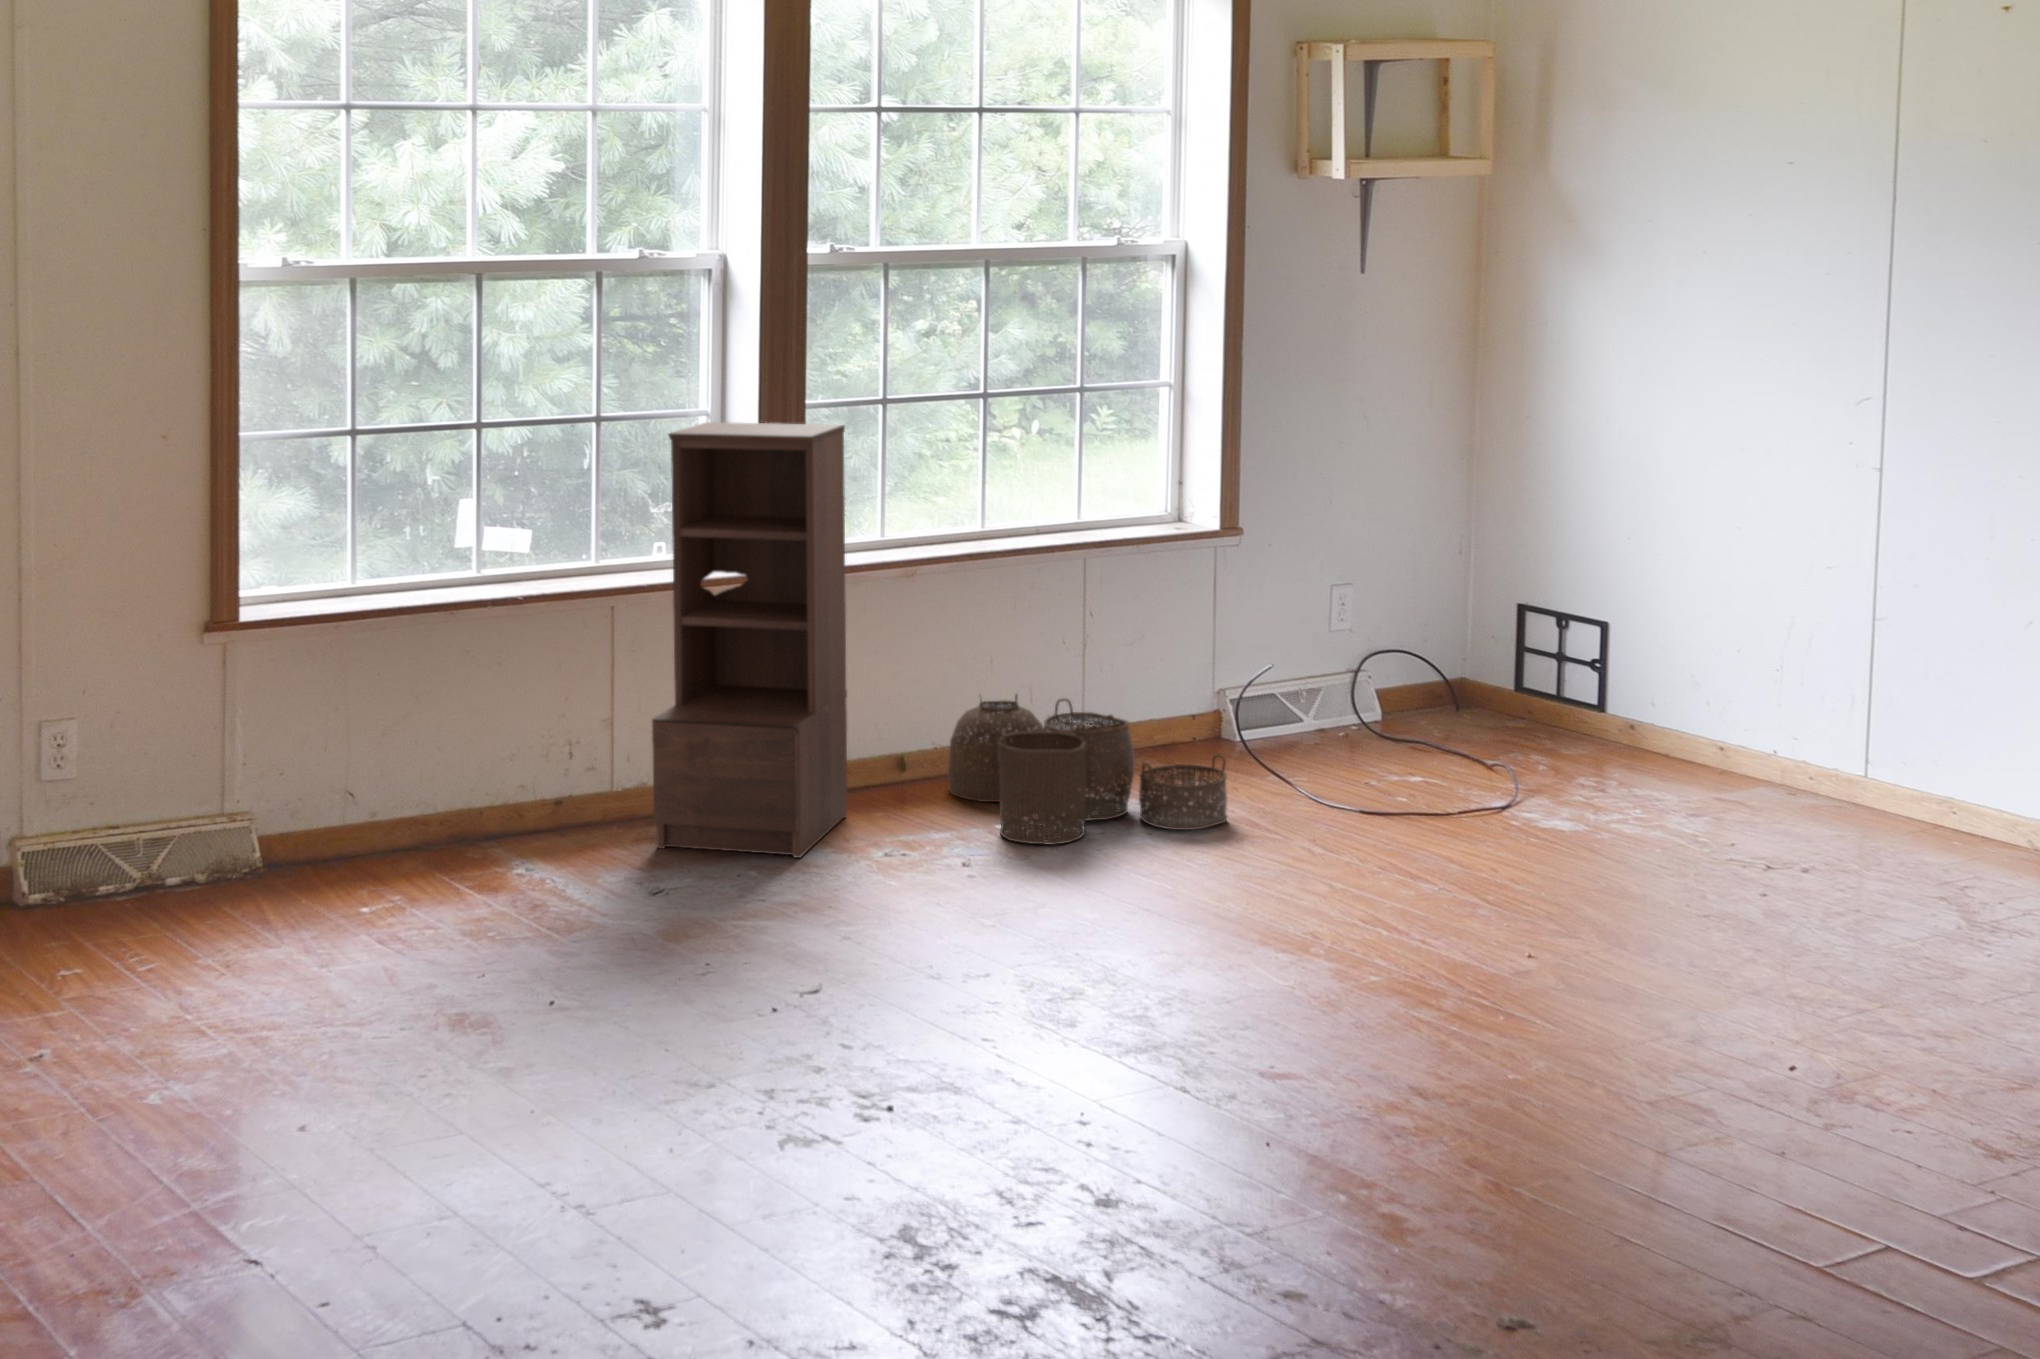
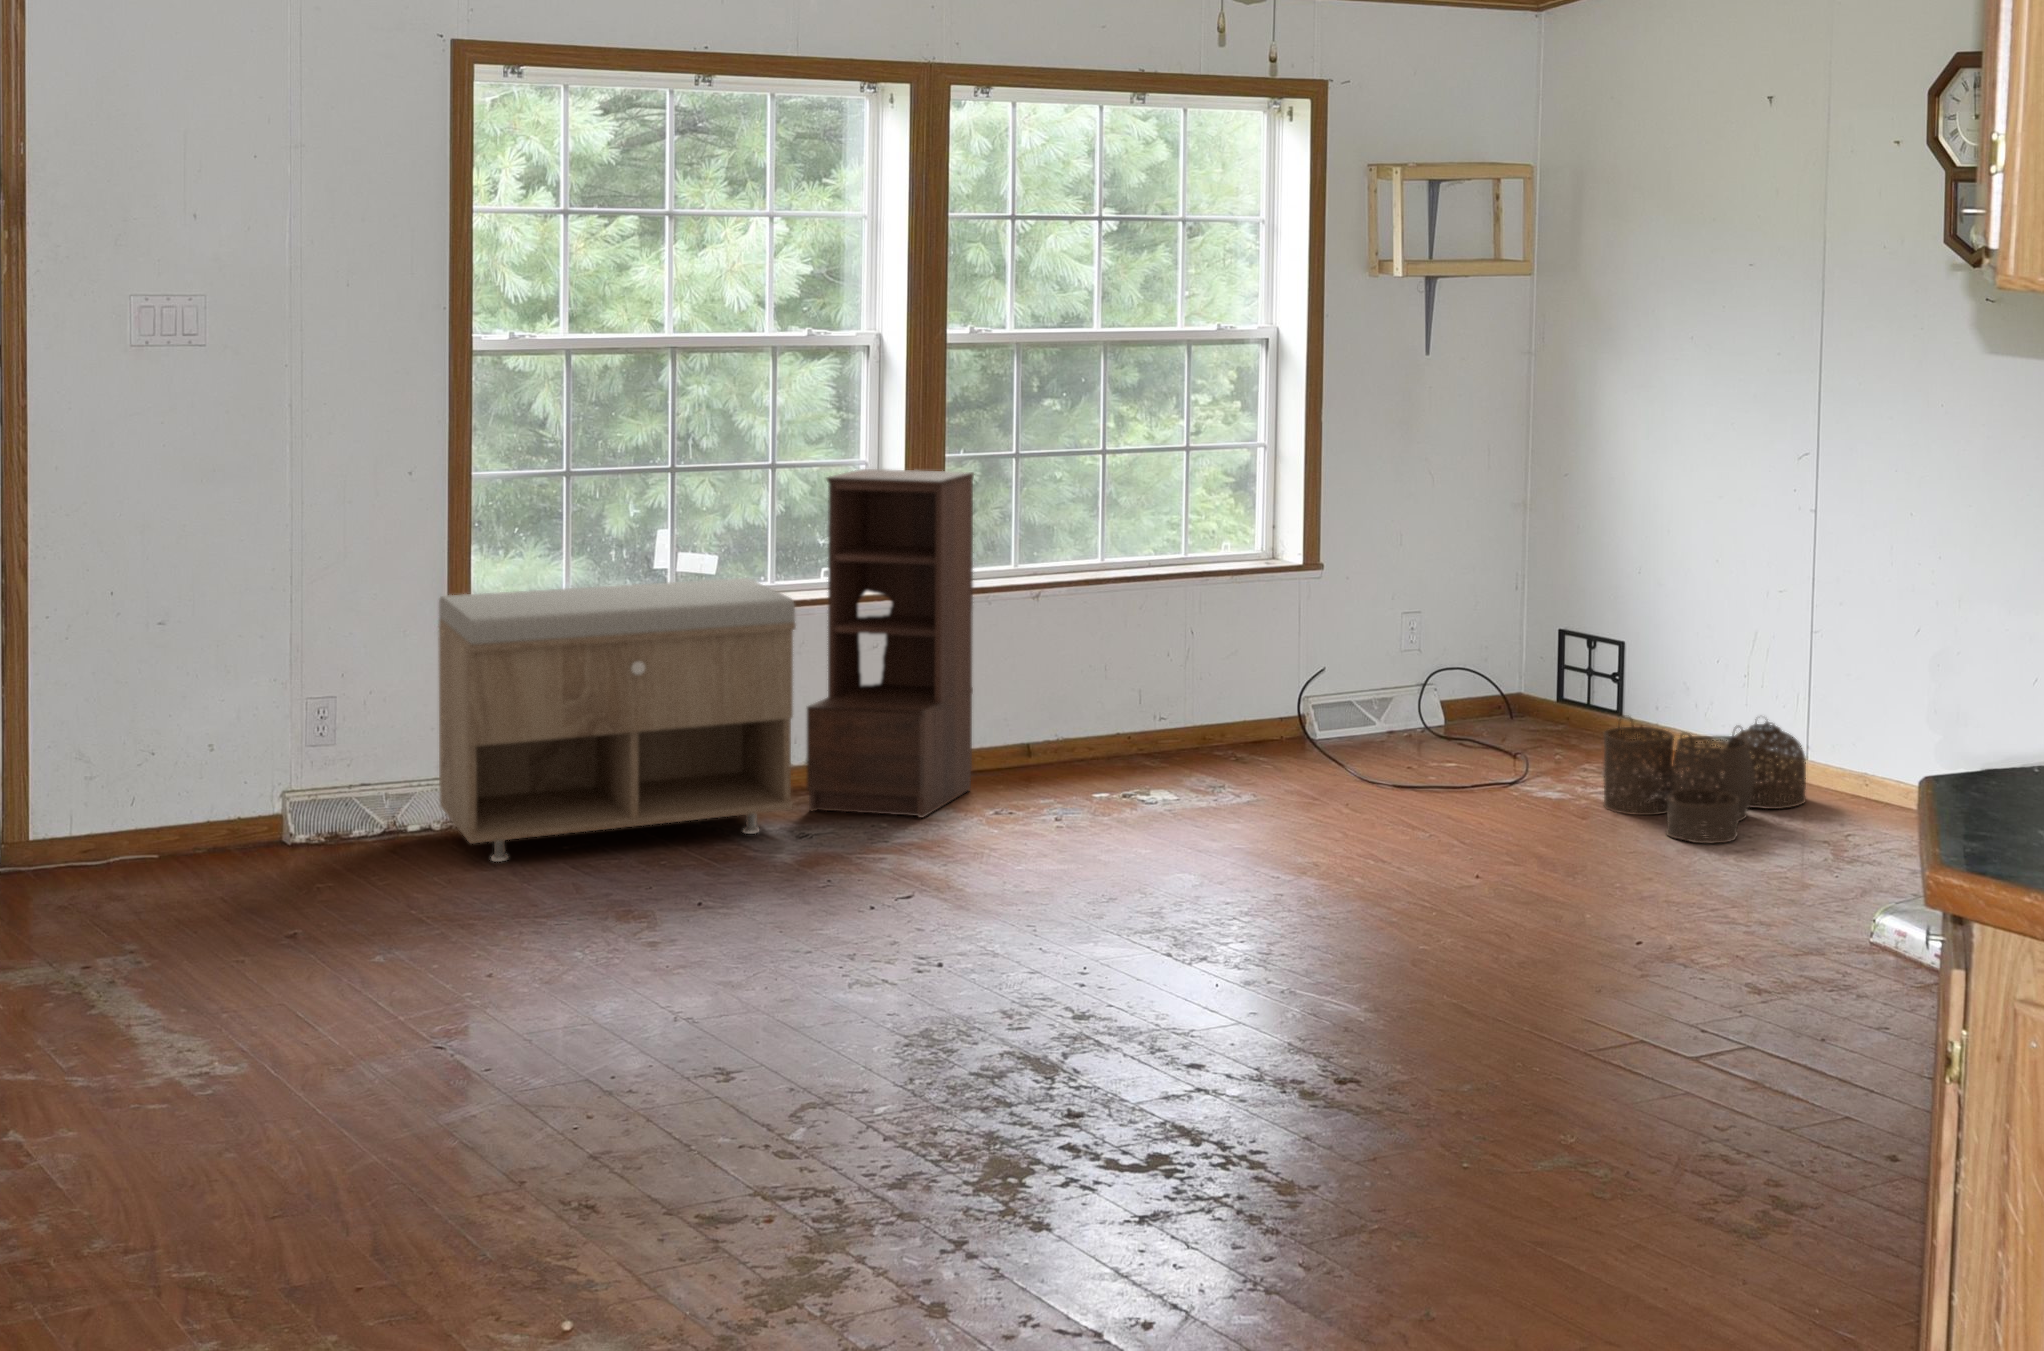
storage bench: none [202,559,644,928] -> present [438,578,796,862]
woven basket: present [948,694,1227,845] -> present [1603,717,1806,843]

